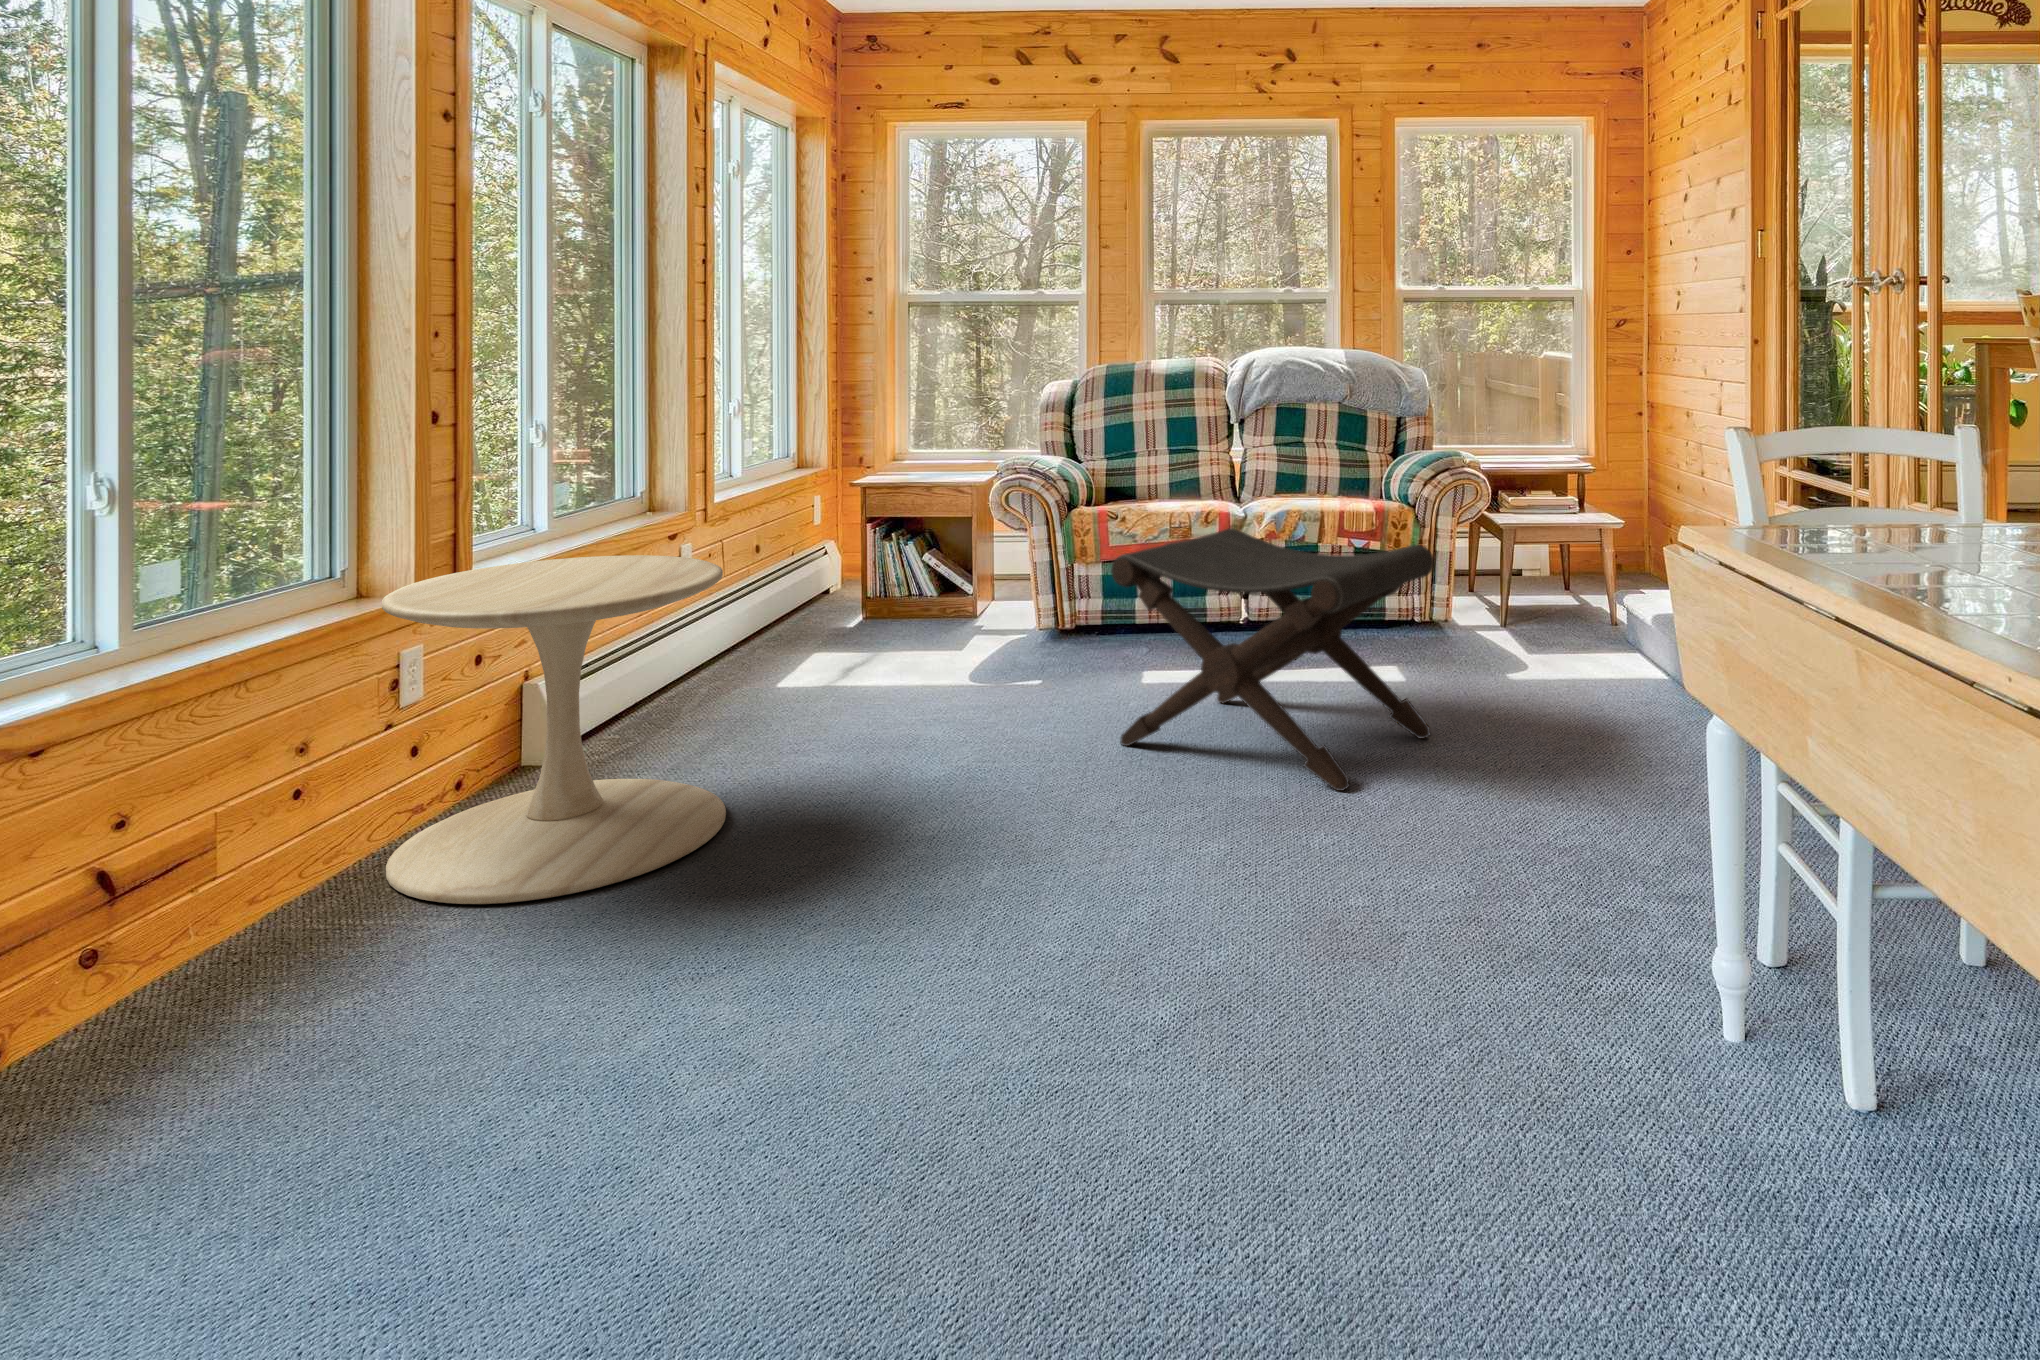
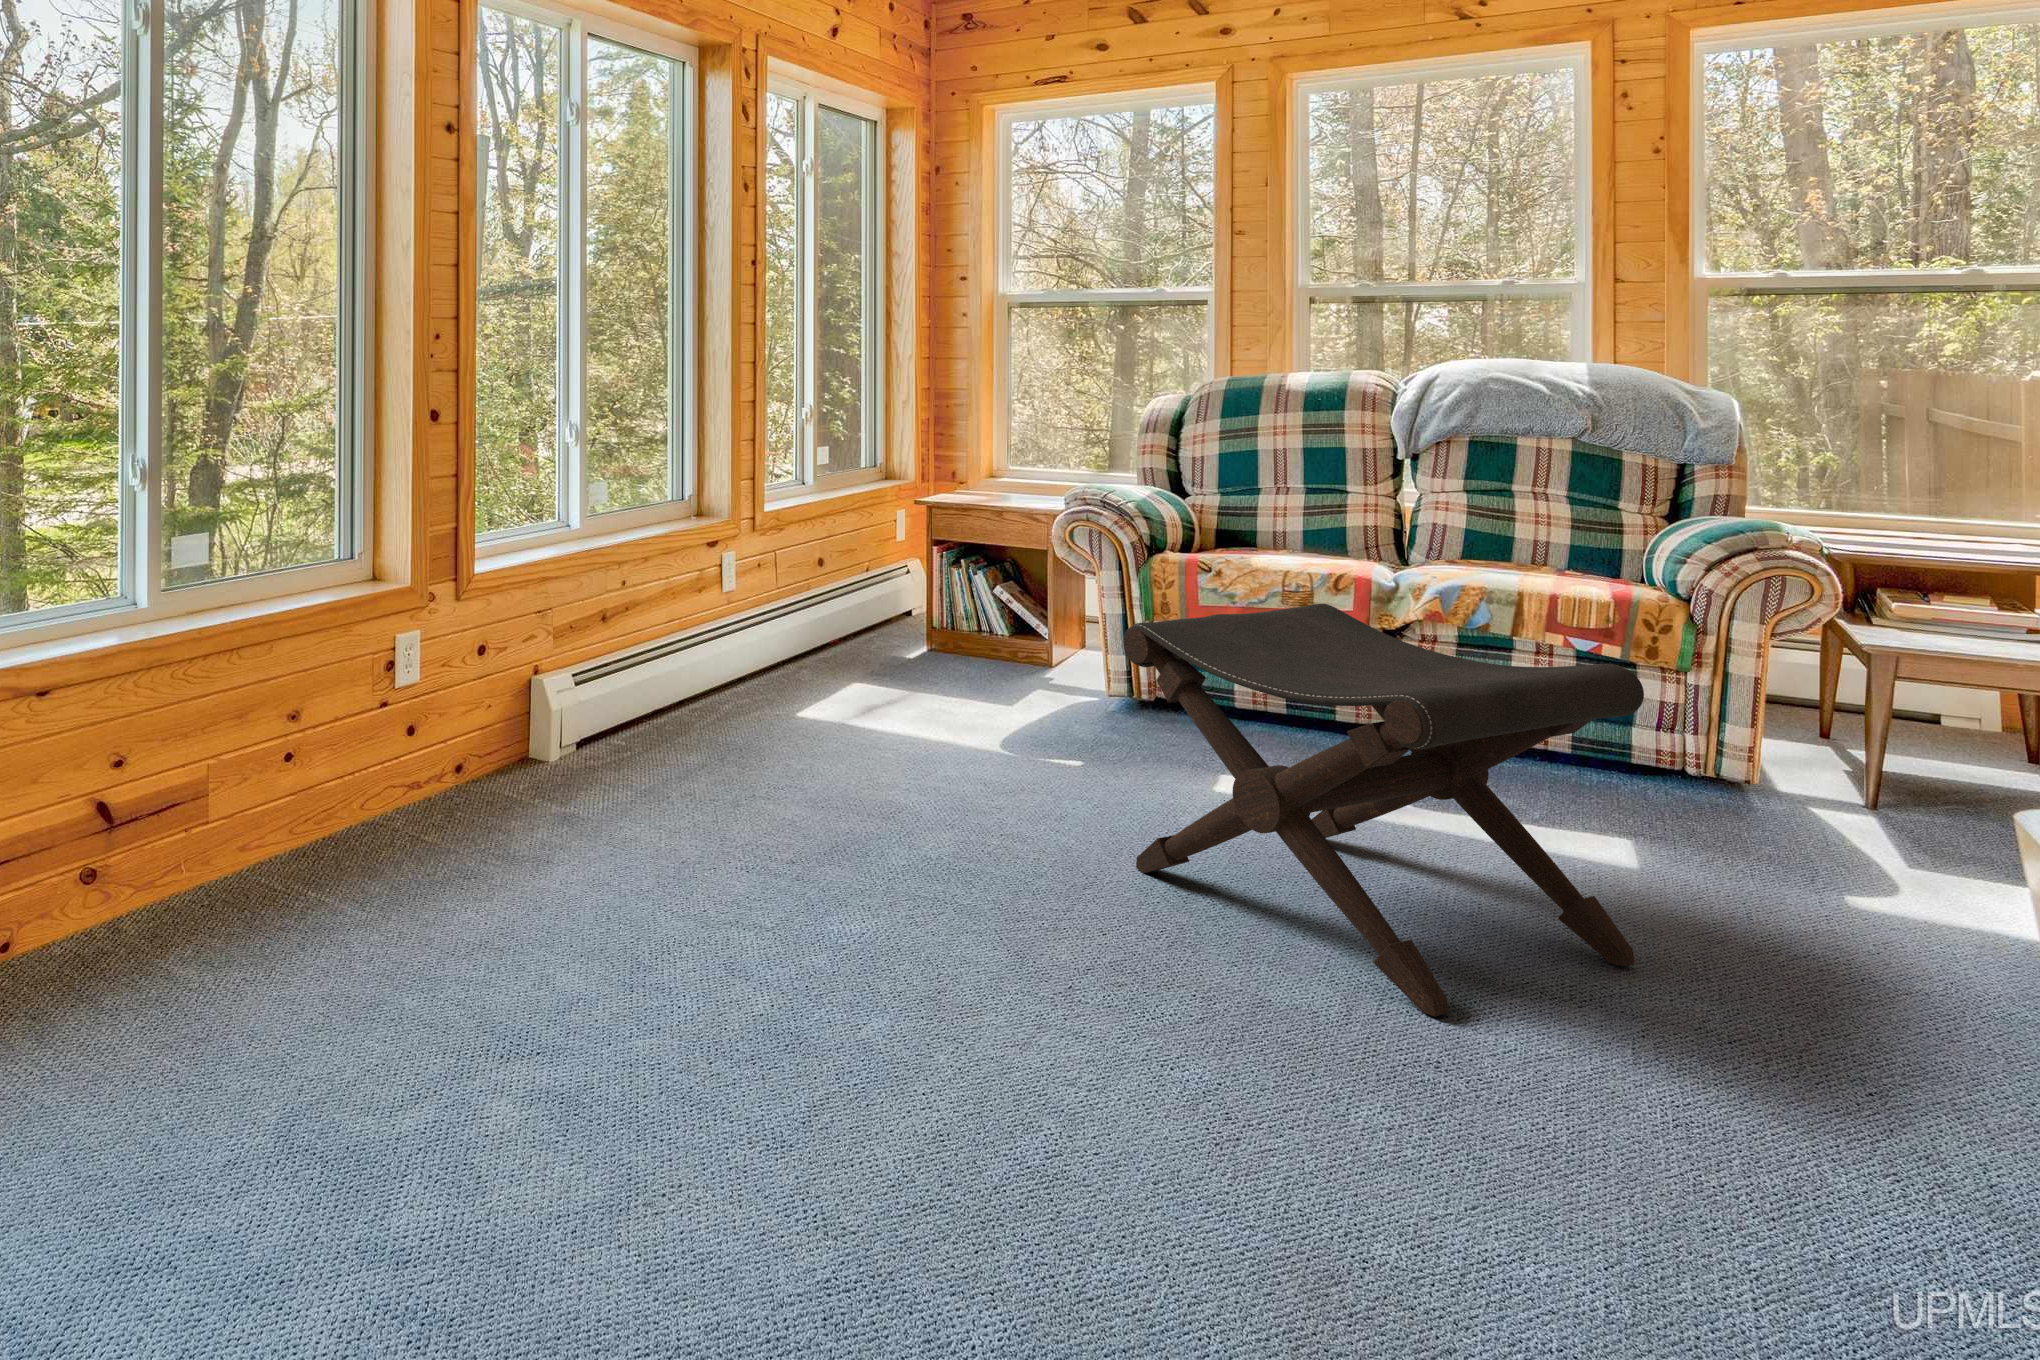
side table: present [382,555,726,904] -> none [359,560,662,902]

